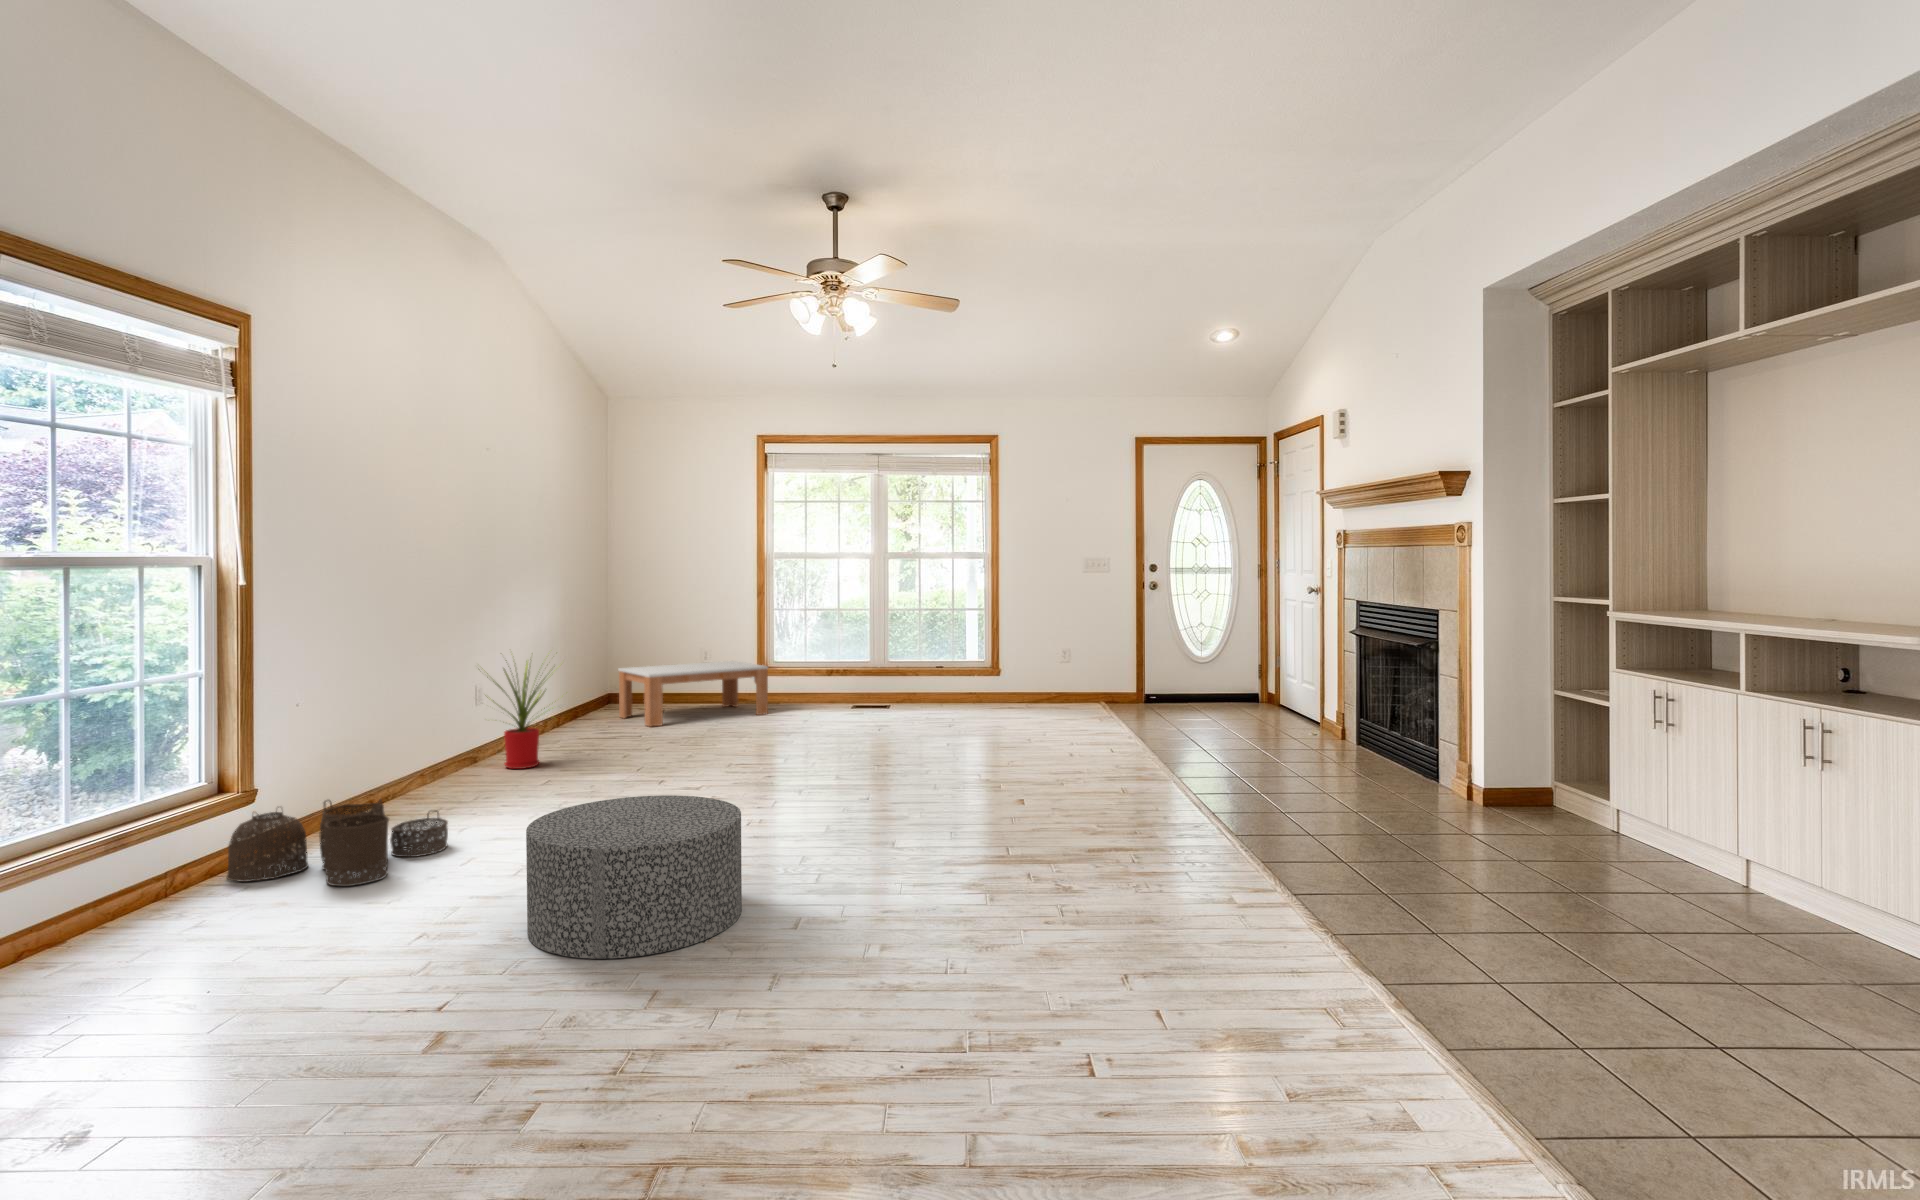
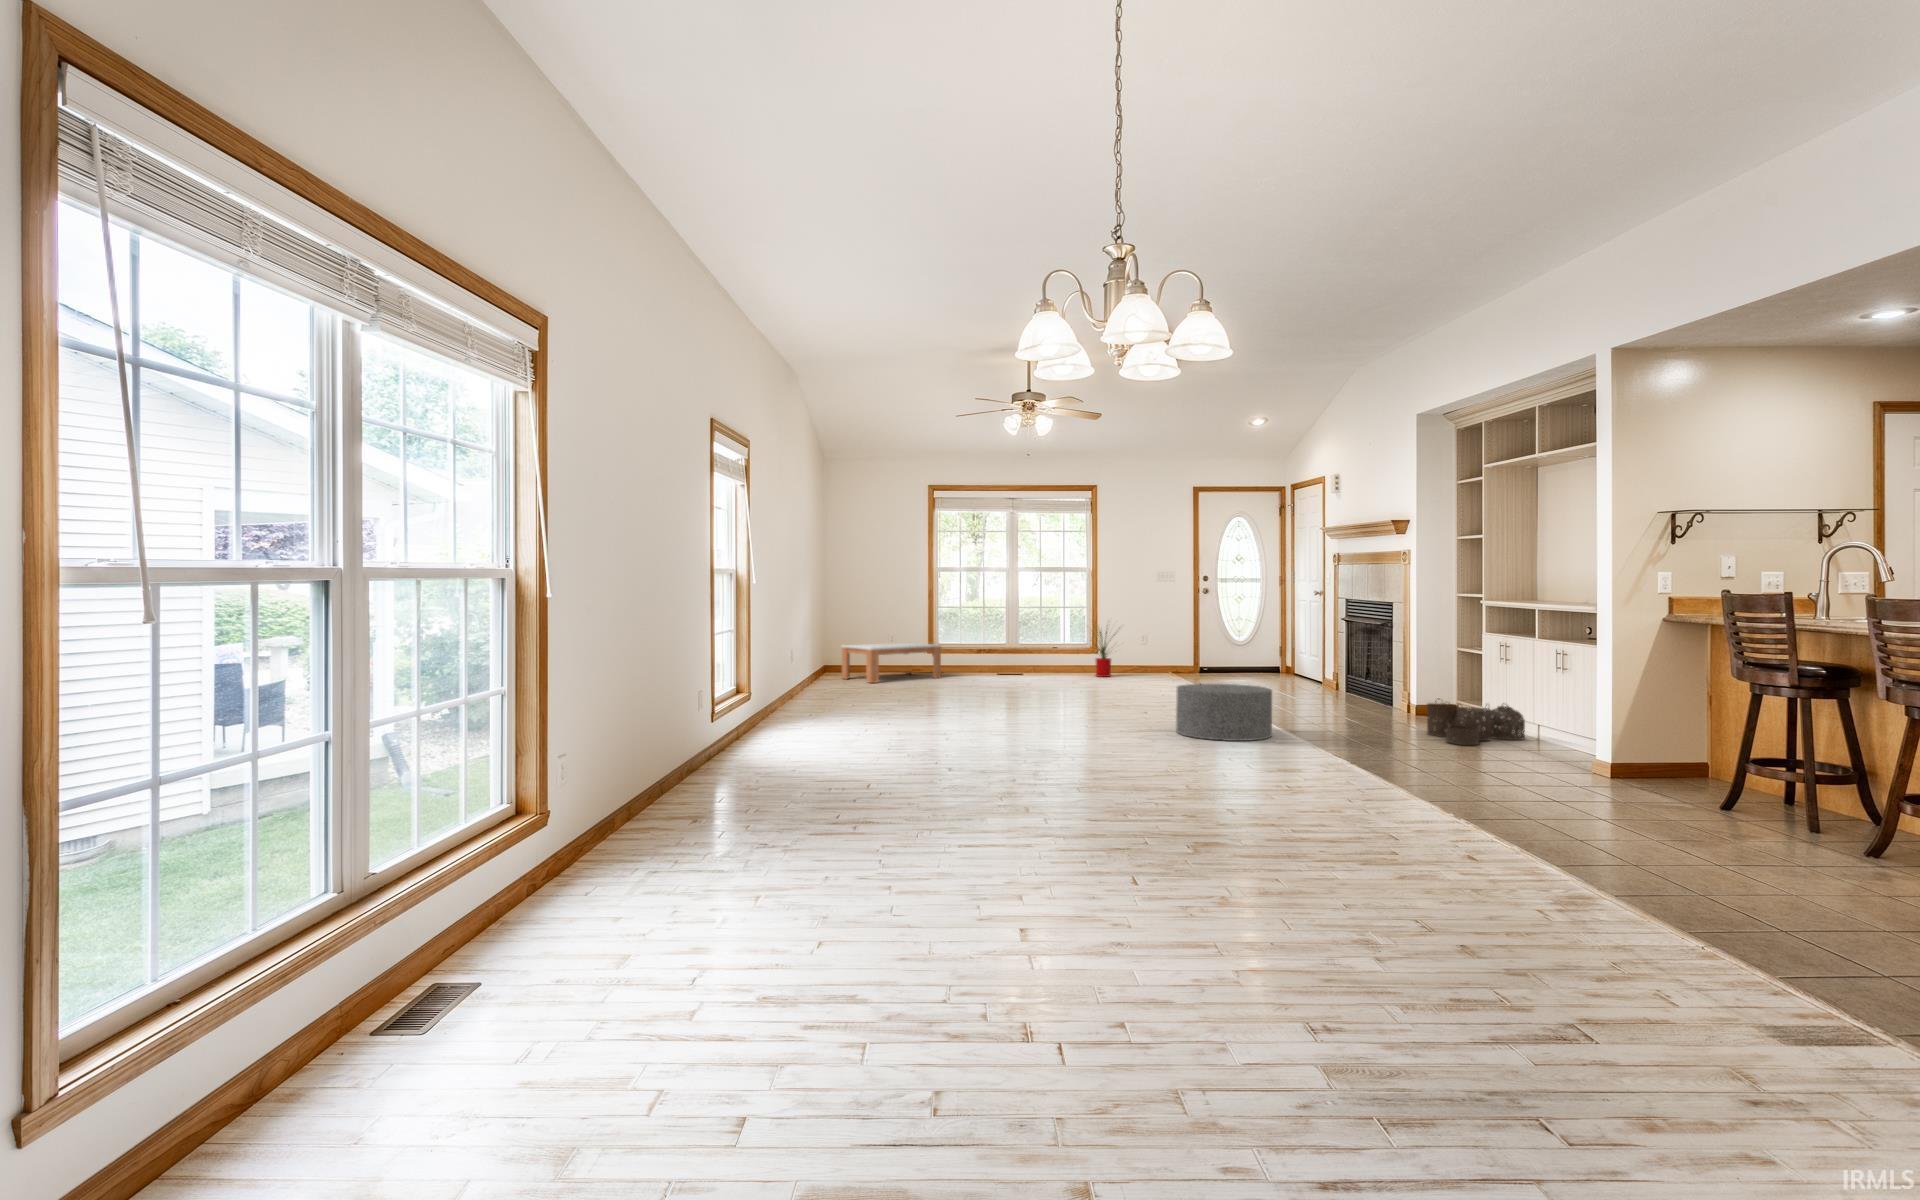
house plant: present [487,660,549,769] -> present [1095,631,1115,677]
ottoman: present [526,795,742,959] -> present [1176,684,1272,741]
woven basket: present [227,799,448,886] -> present [1427,701,1525,745]

